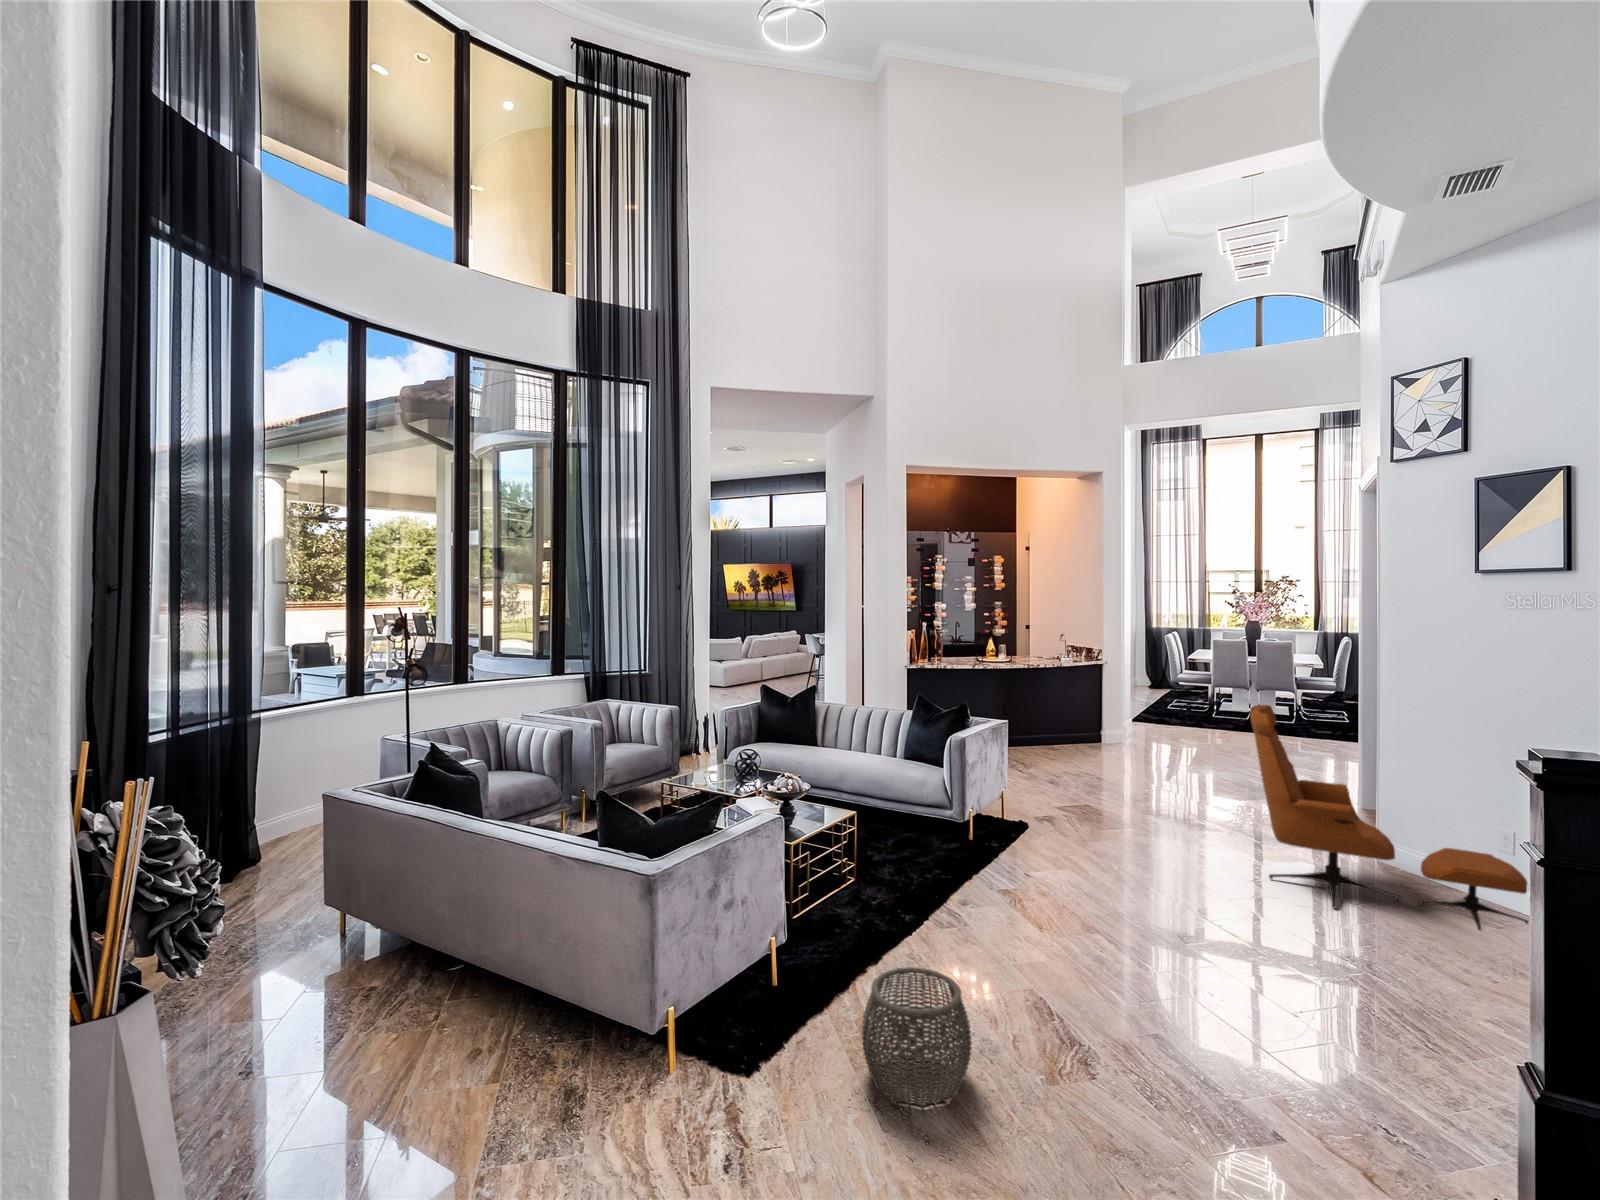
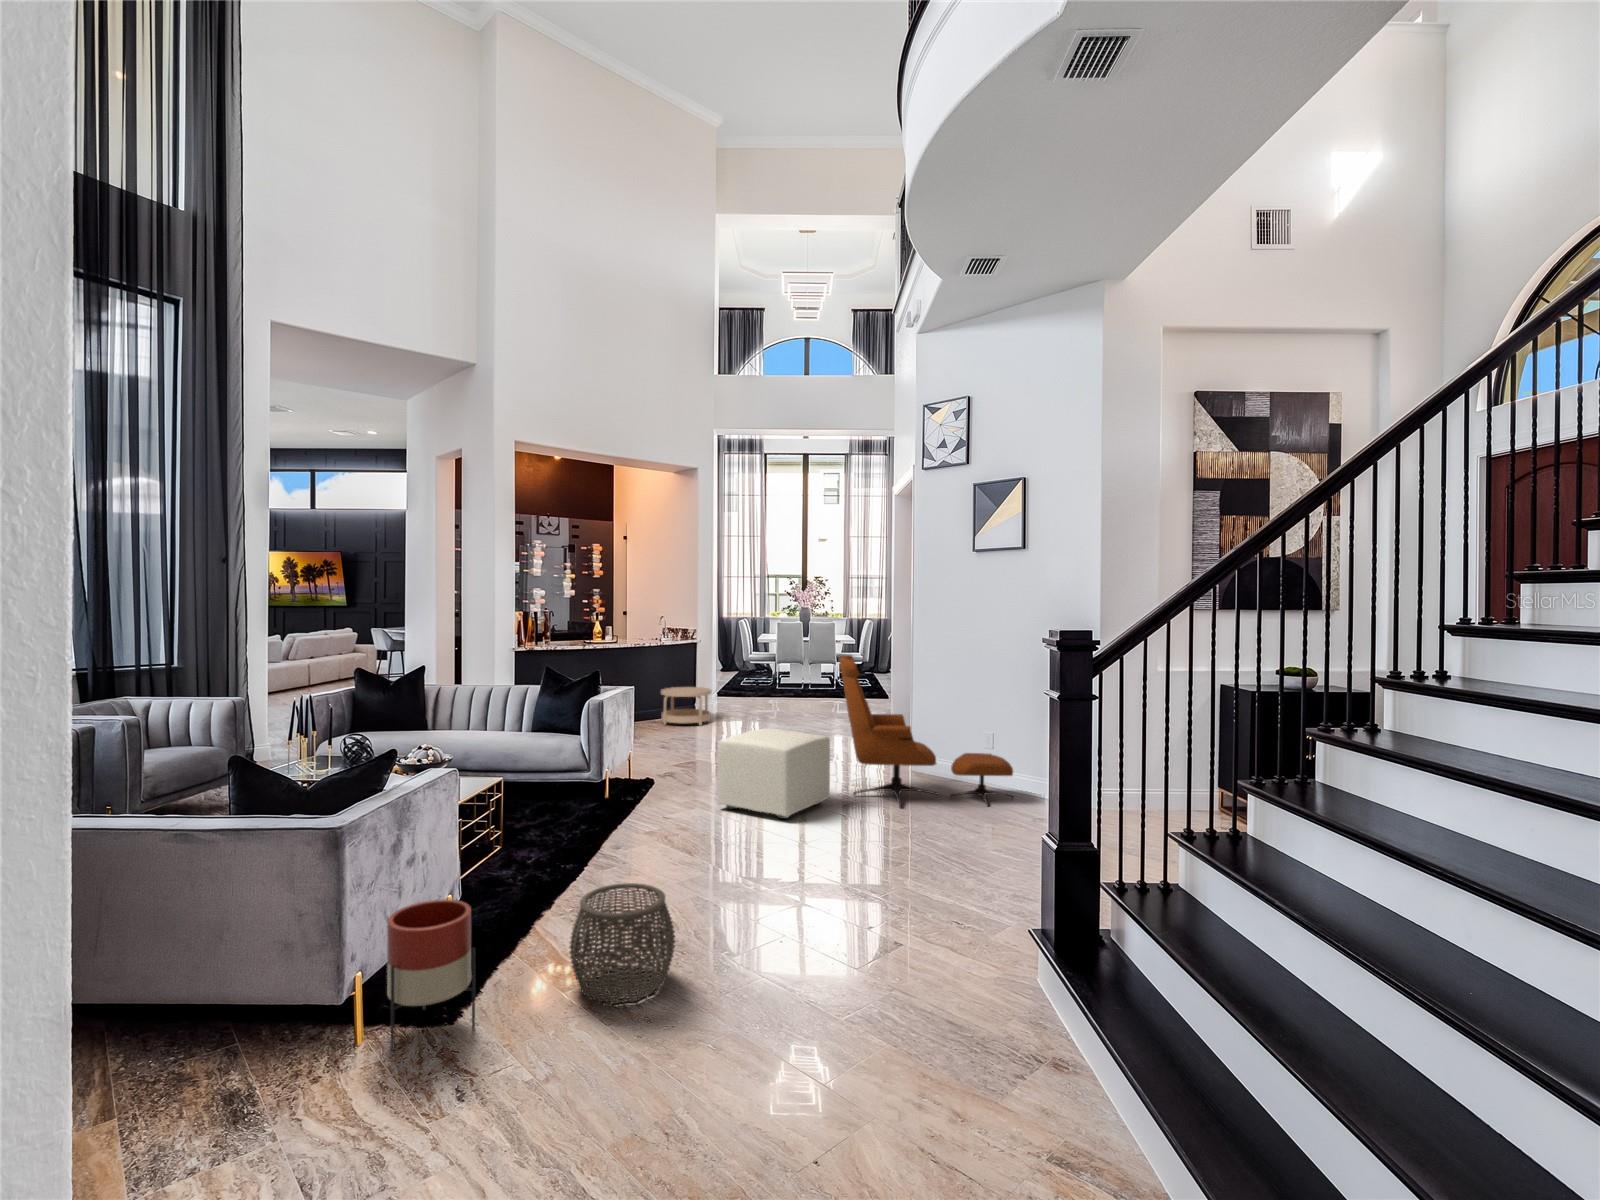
side table: none [1059,711,1117,757] -> present [661,687,711,726]
ottoman: none [1089,783,1234,898] -> present [717,729,830,819]
planter: none [691,951,766,1090] -> present [387,899,475,1050]

